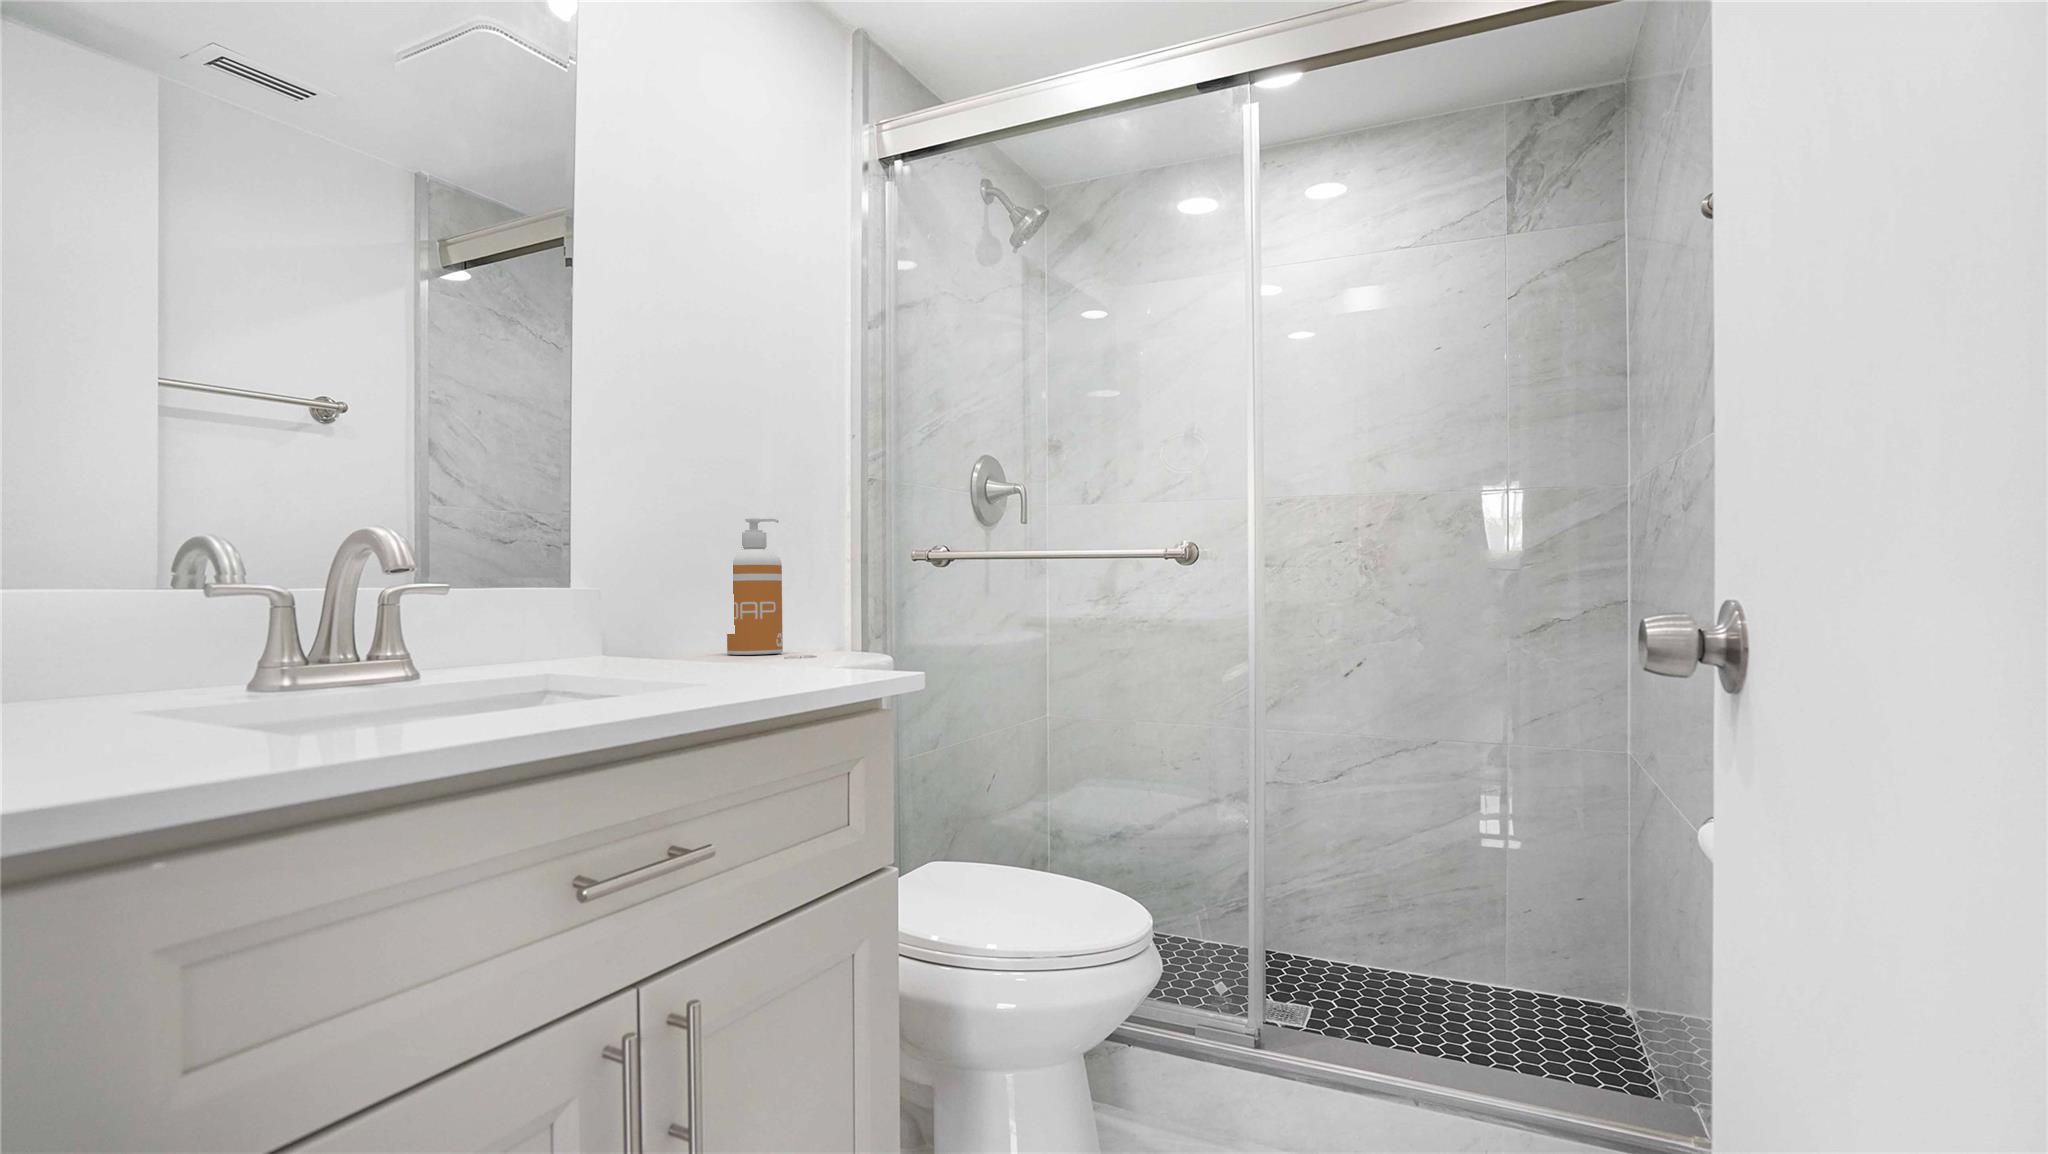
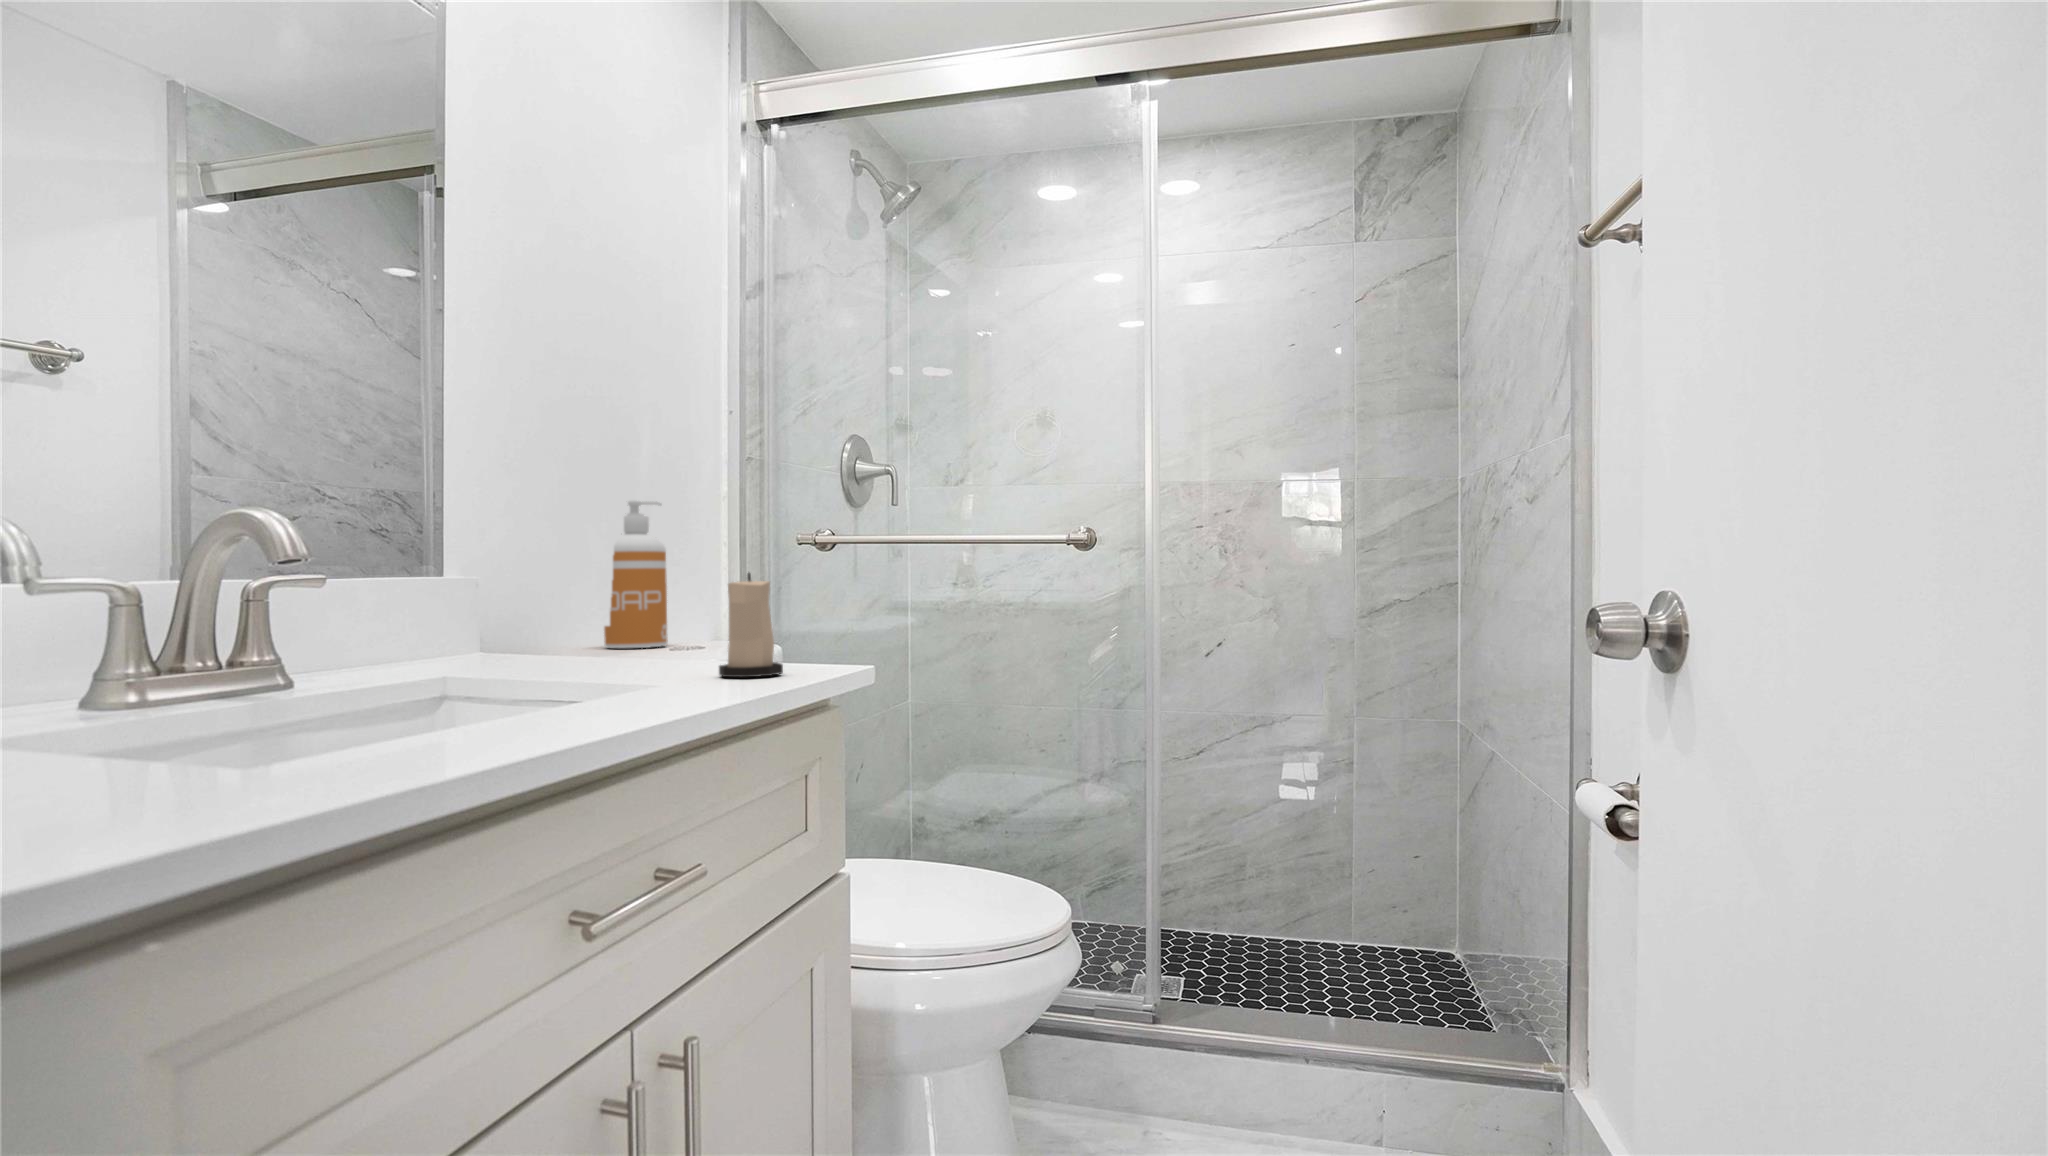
candle: none [784,580,842,679] -> present [719,573,783,677]

